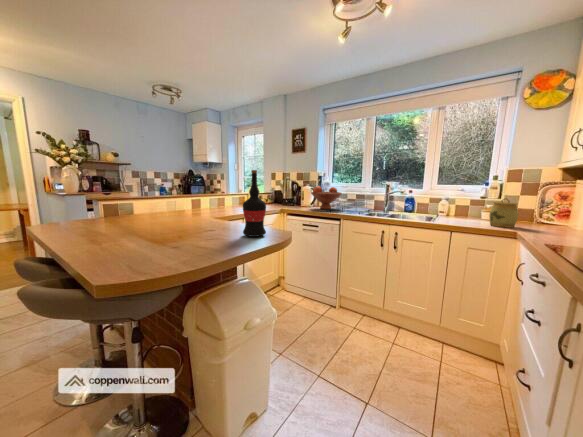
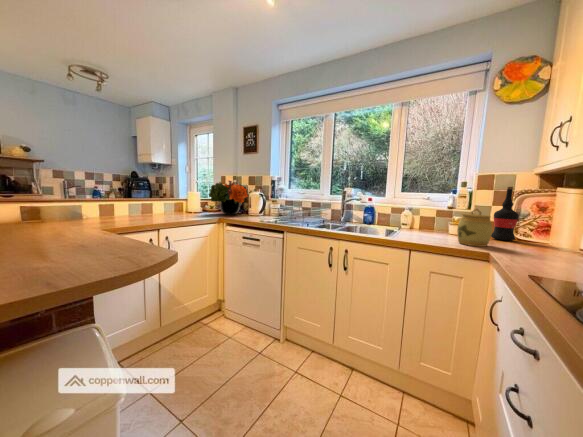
wine bottle: present [243,170,266,237] -> present [491,187,519,240]
flower arrangement: none [268,177,301,206] -> present [209,181,248,215]
fruit bowl: present [311,186,341,209] -> none [255,191,292,219]

